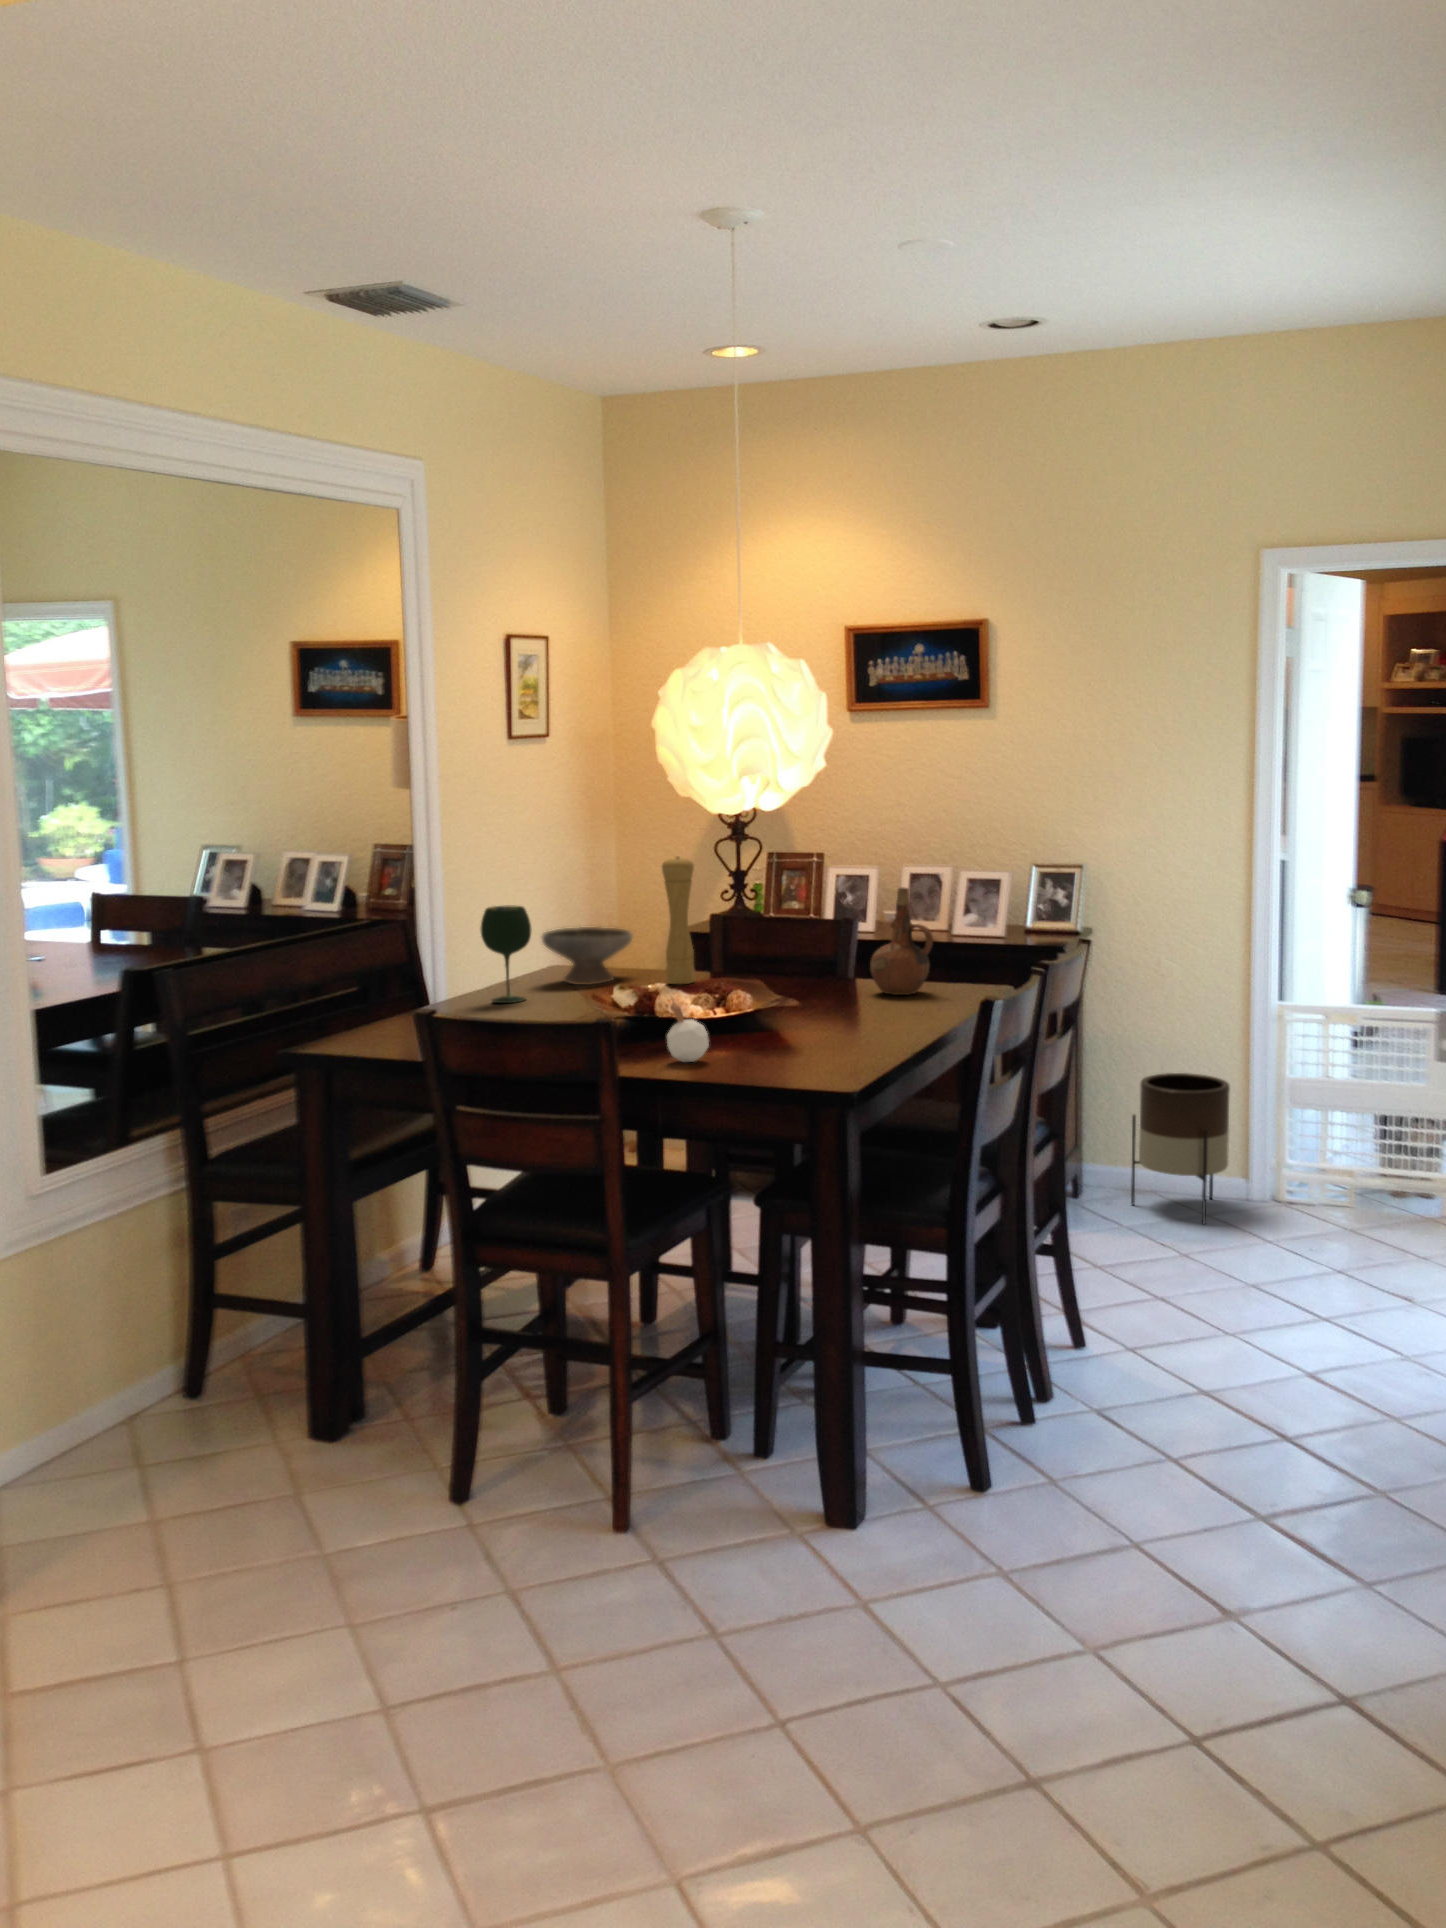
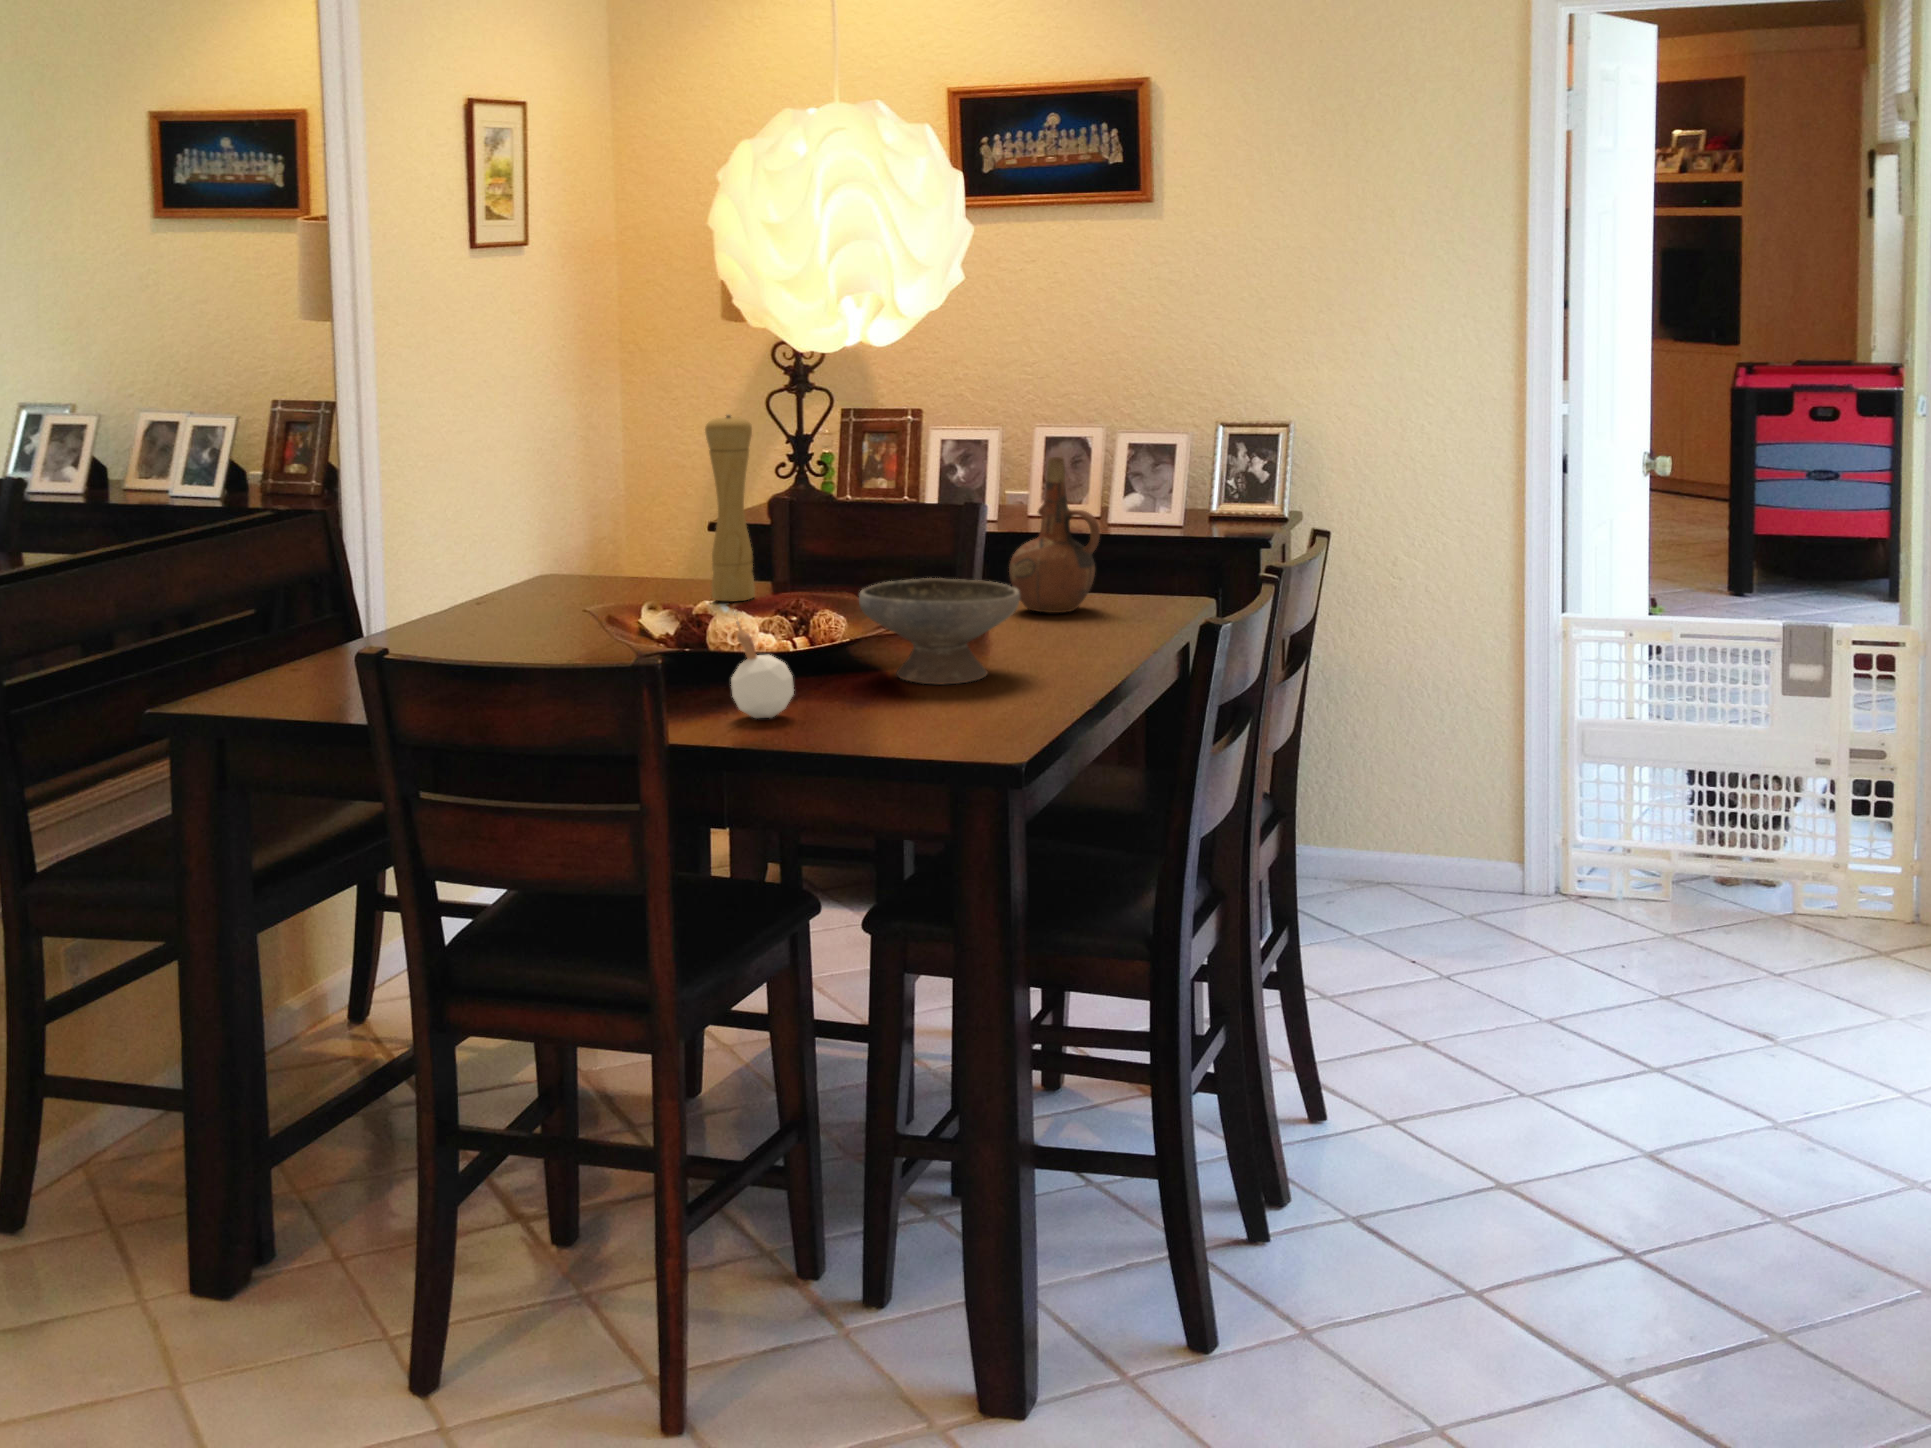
wine glass: present [481,905,531,1003] -> none [439,489,515,633]
bowl: present [542,927,632,985] -> present [859,578,1020,684]
planter: present [1131,1073,1230,1224] -> none [1366,718,1504,934]

